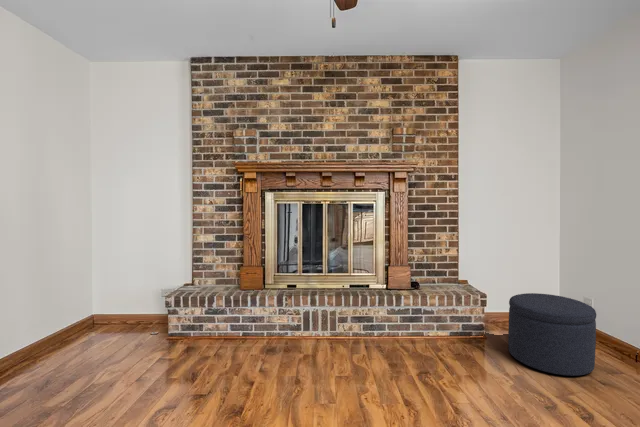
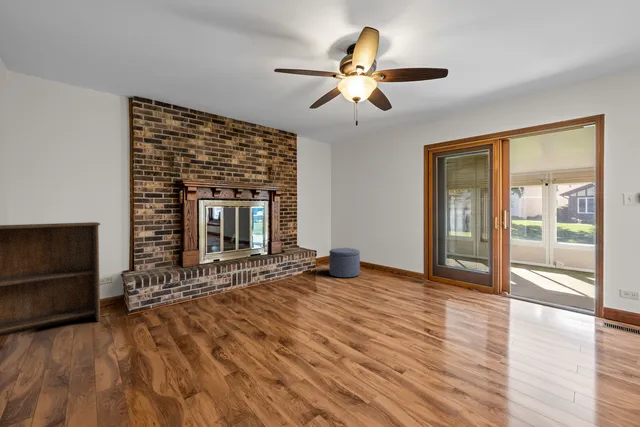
bookshelf: none [28,223,143,345] -> present [0,222,100,336]

